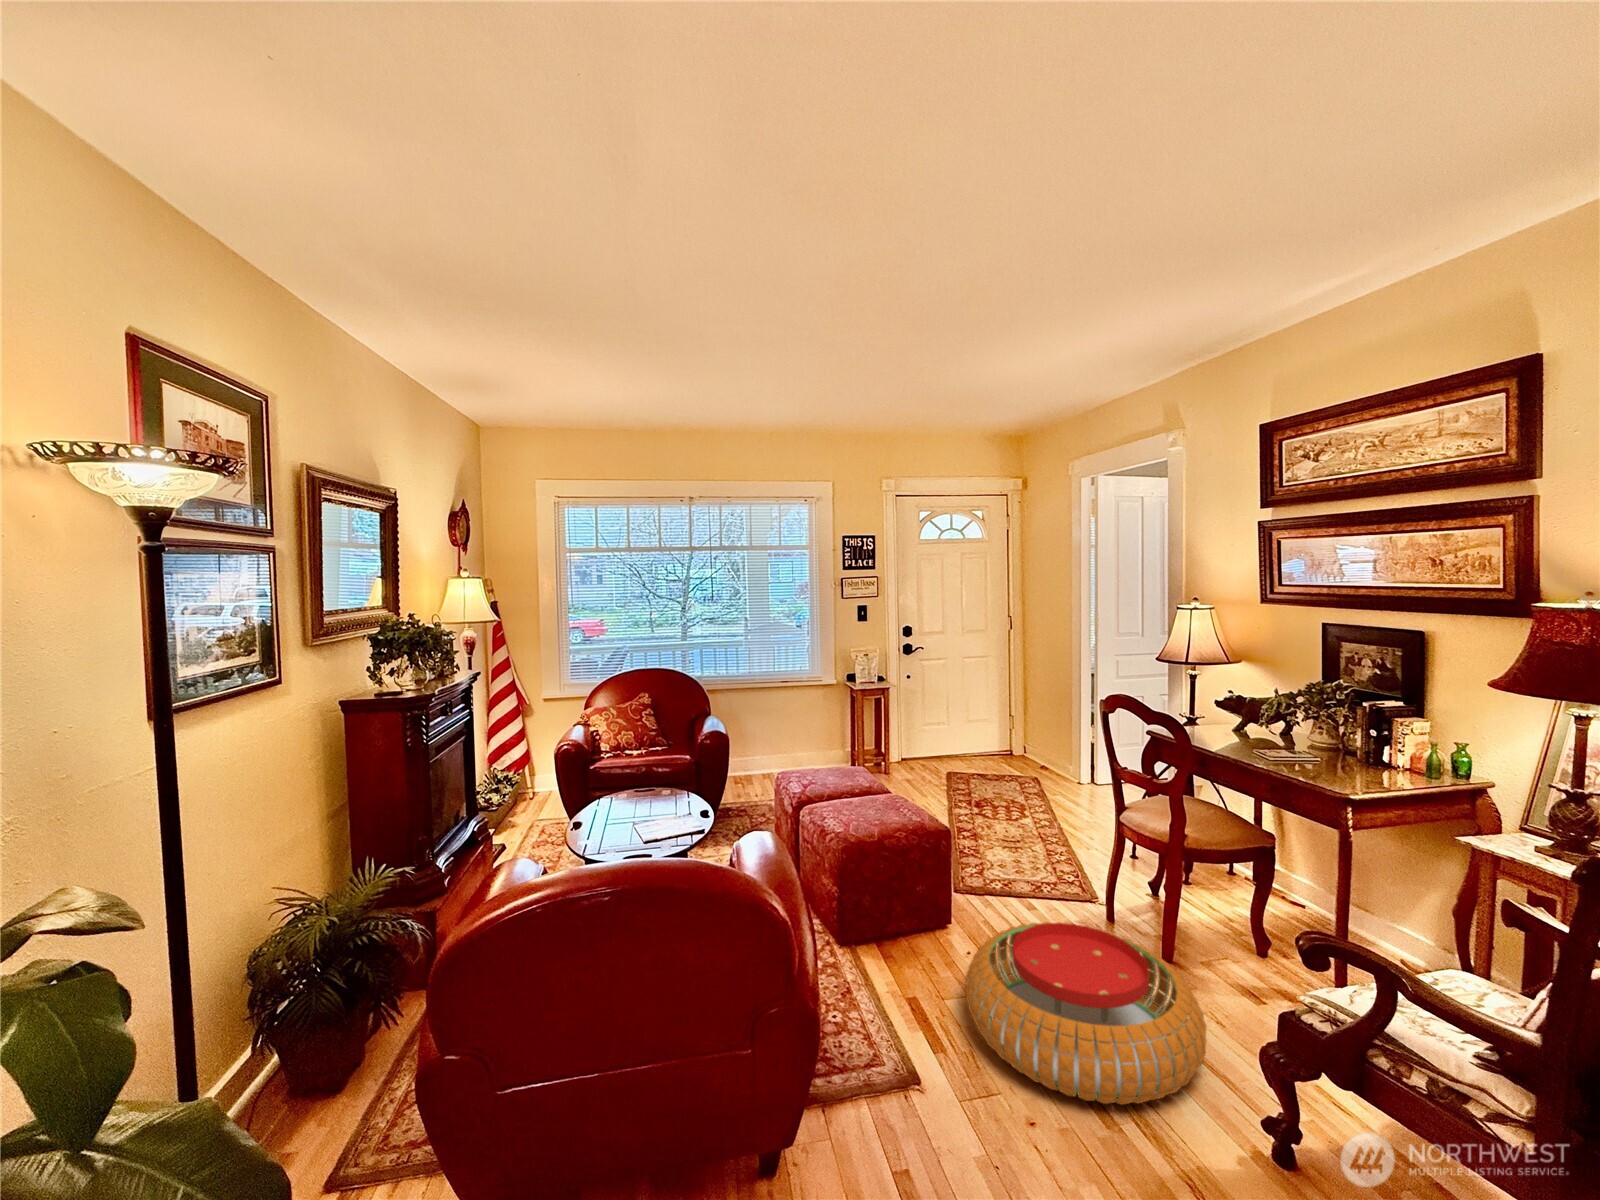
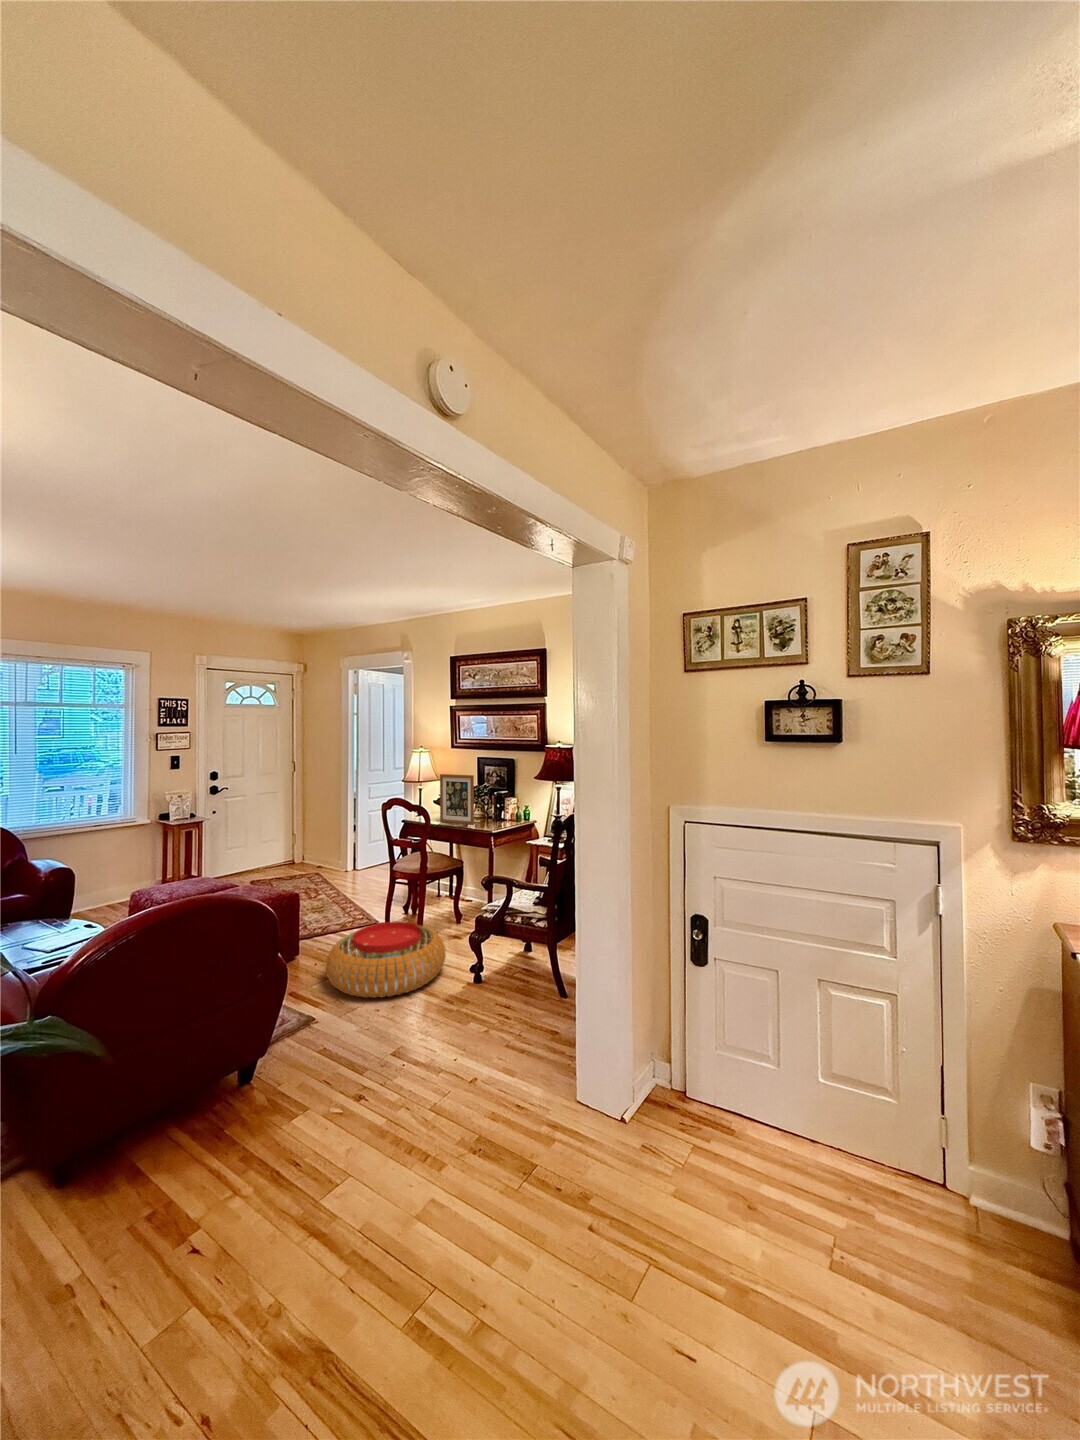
picture frame: none [1224,654,1304,766] -> present [440,774,474,825]

